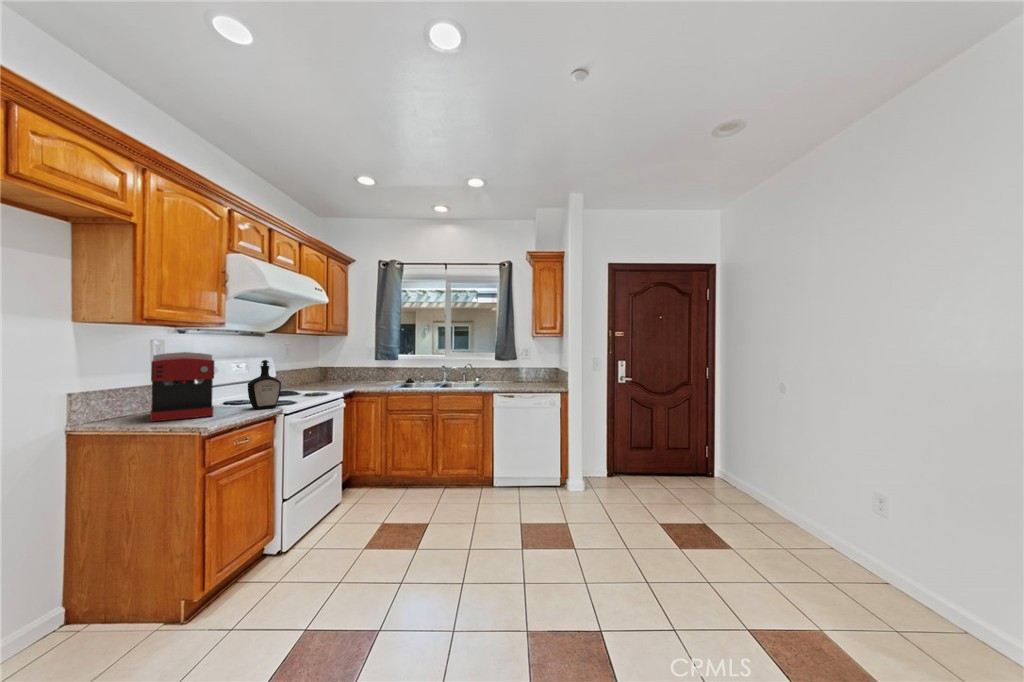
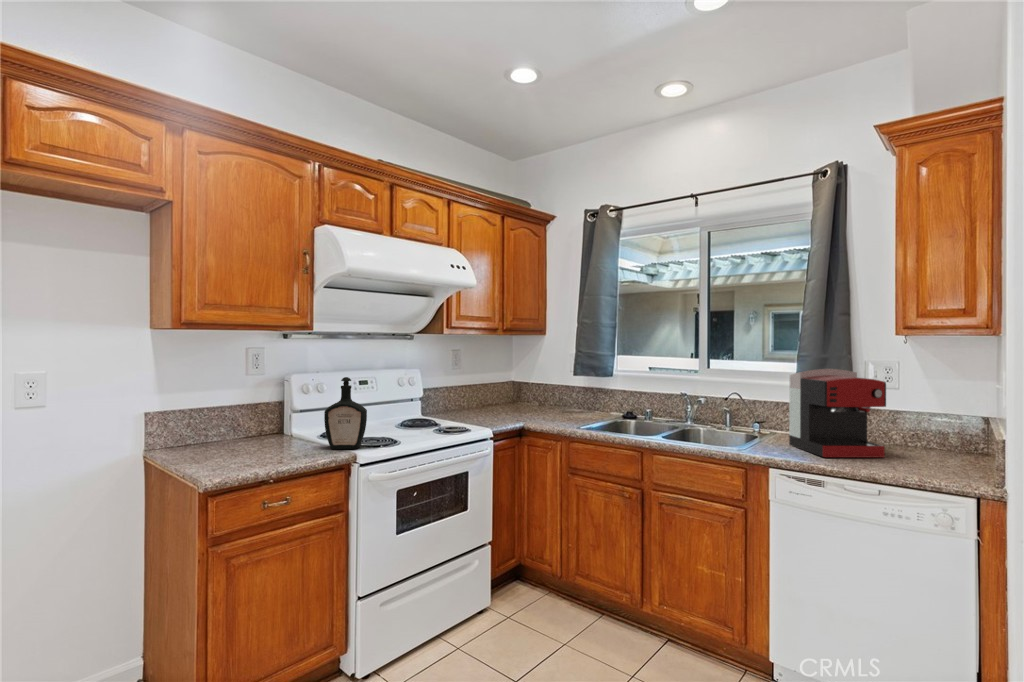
coffee maker: present [150,352,214,422] -> present [789,369,886,458]

